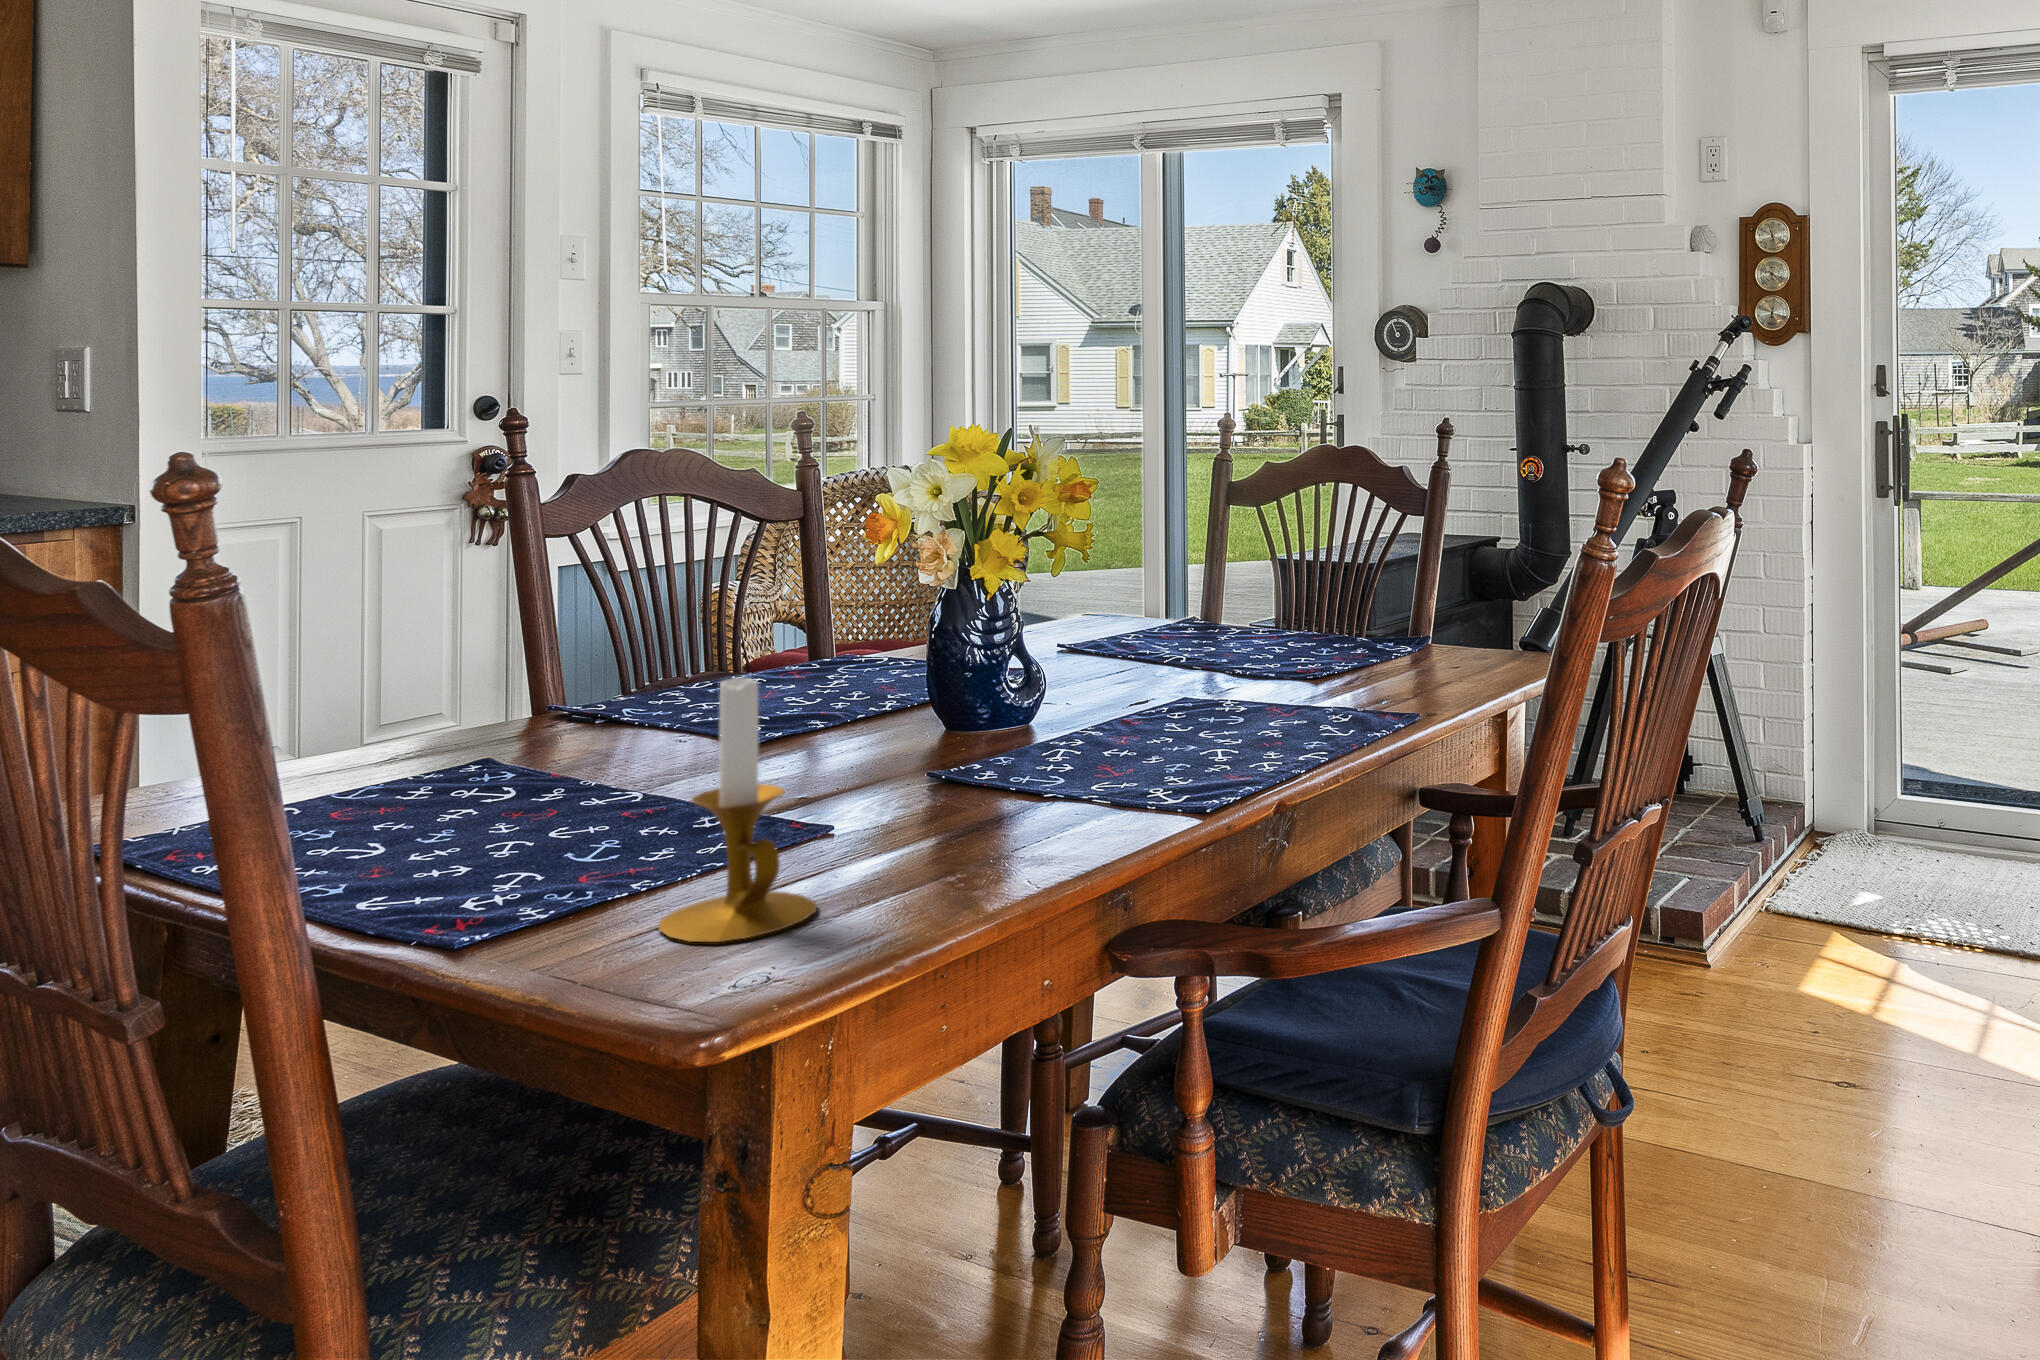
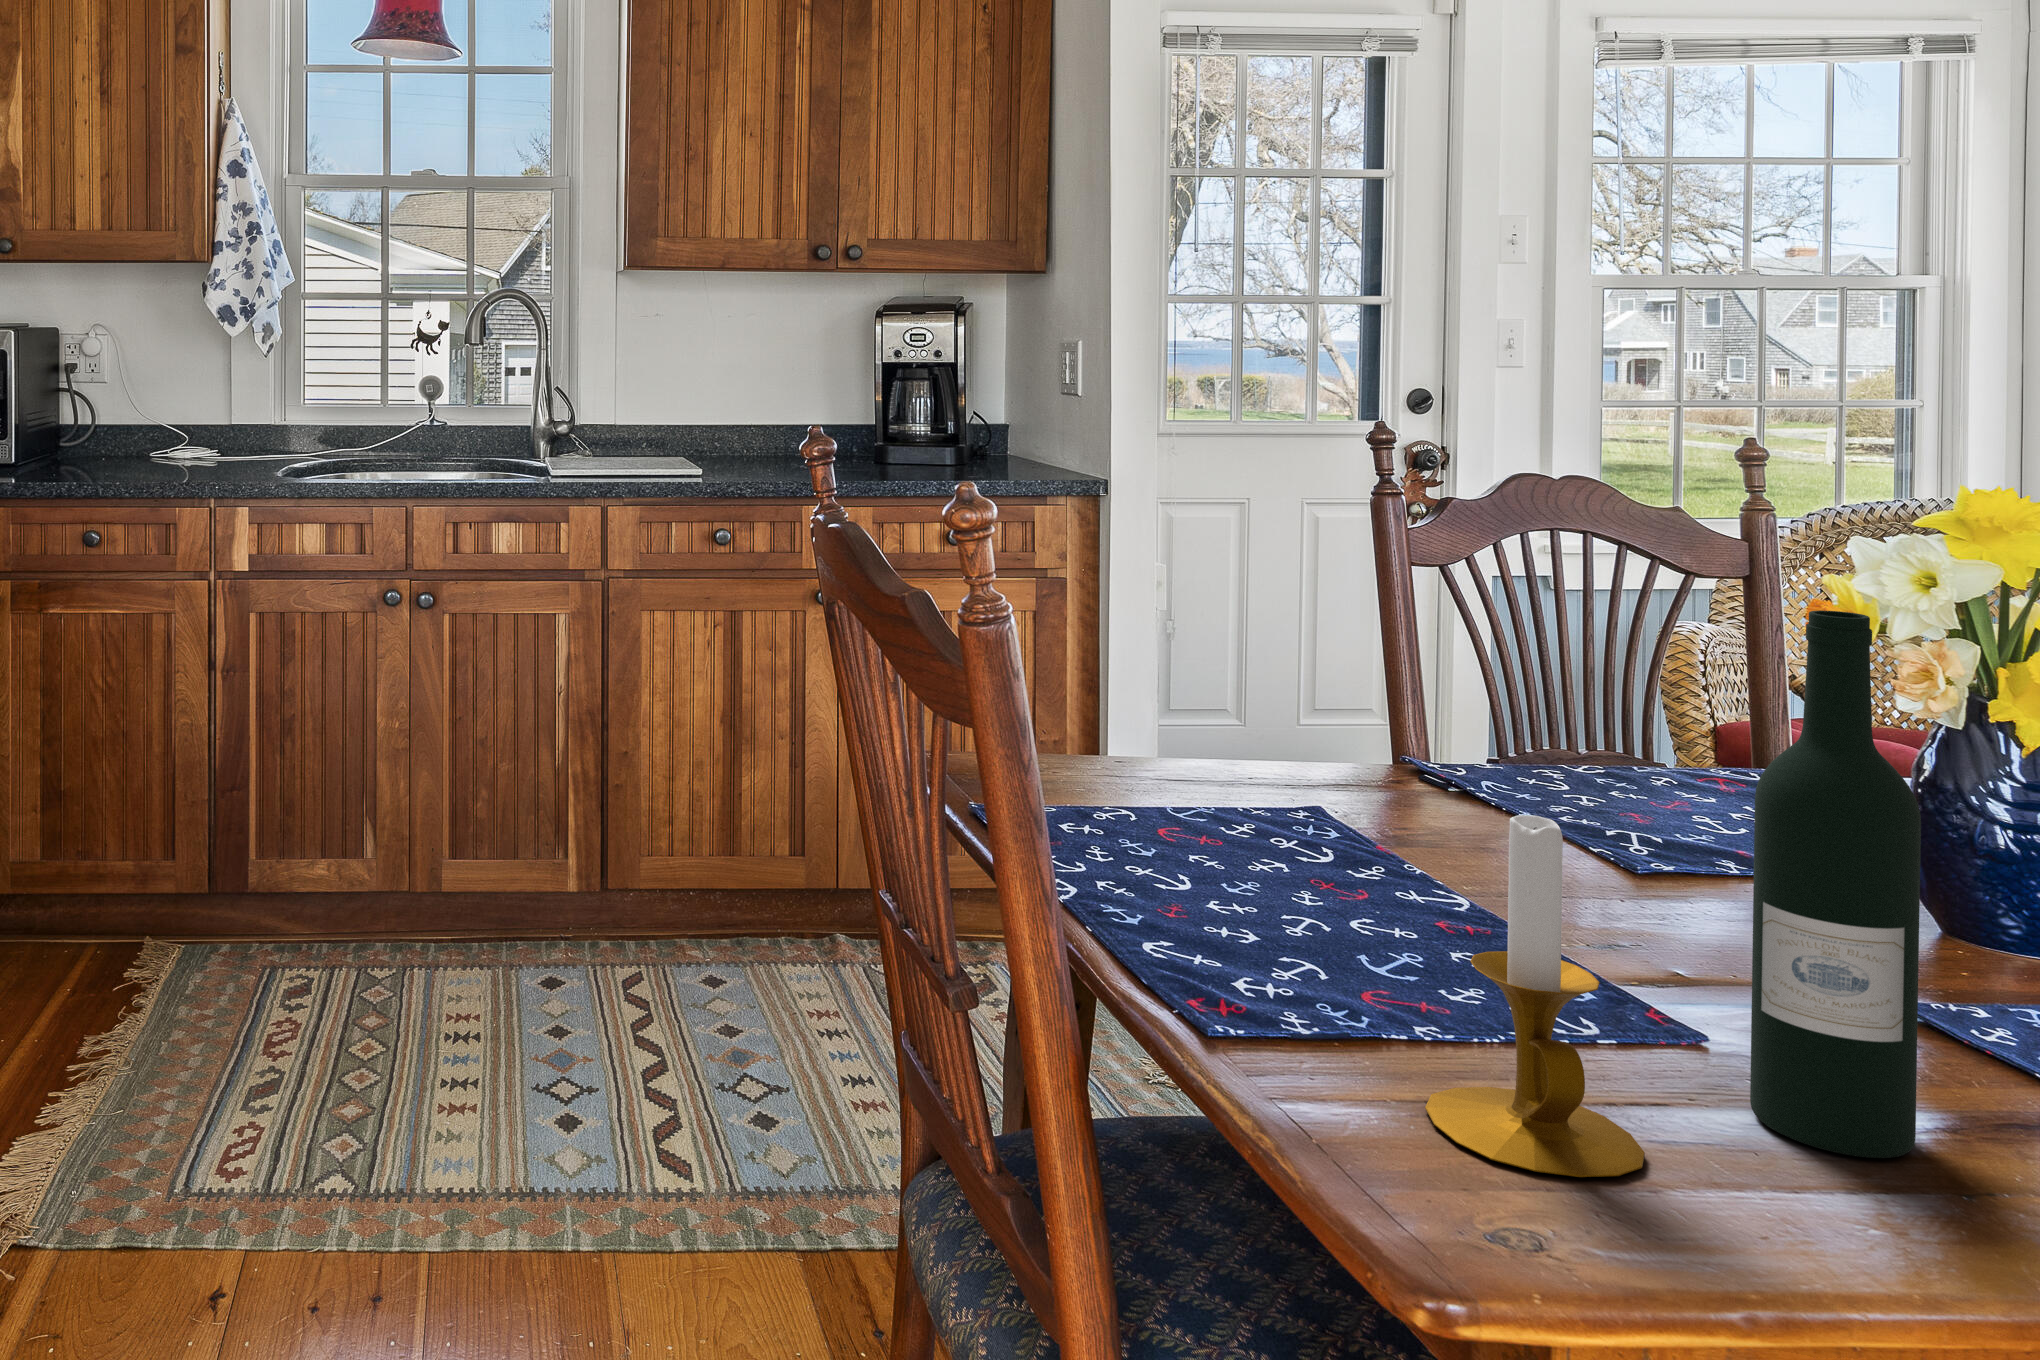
wine bottle: none [870,504,963,866] -> present [1750,610,1921,1158]

